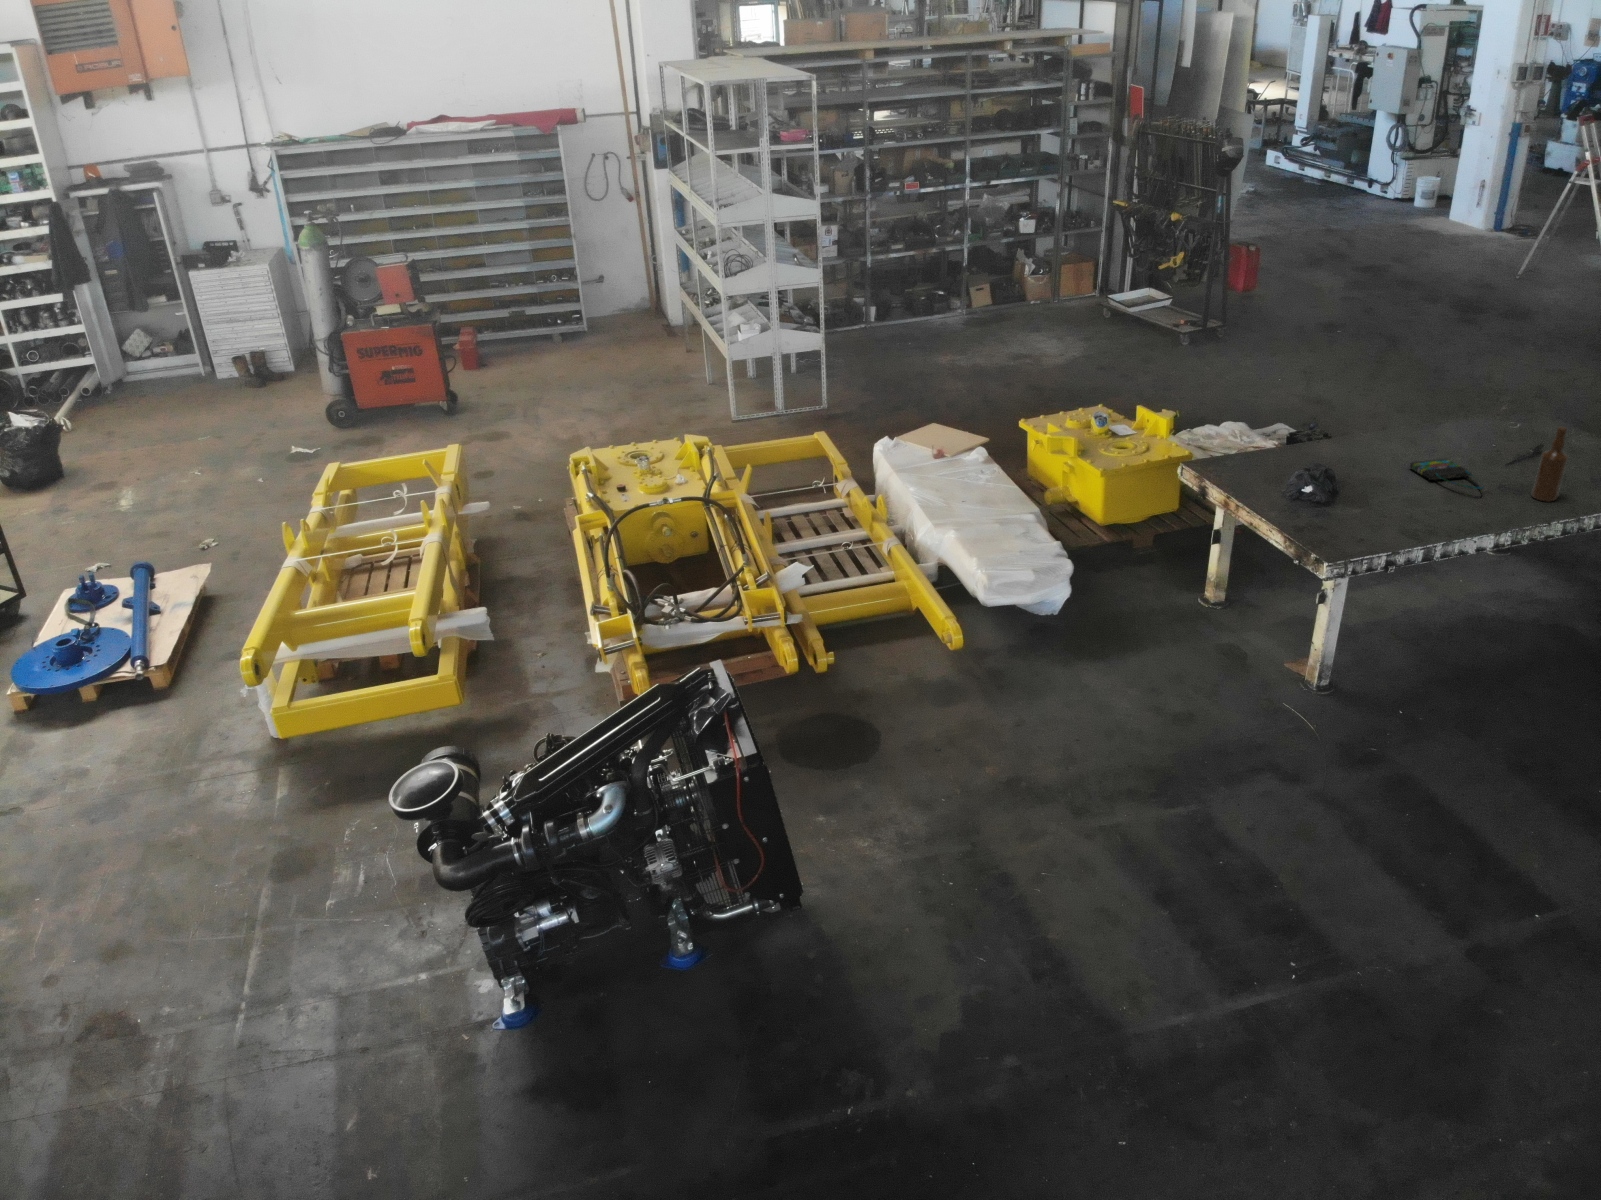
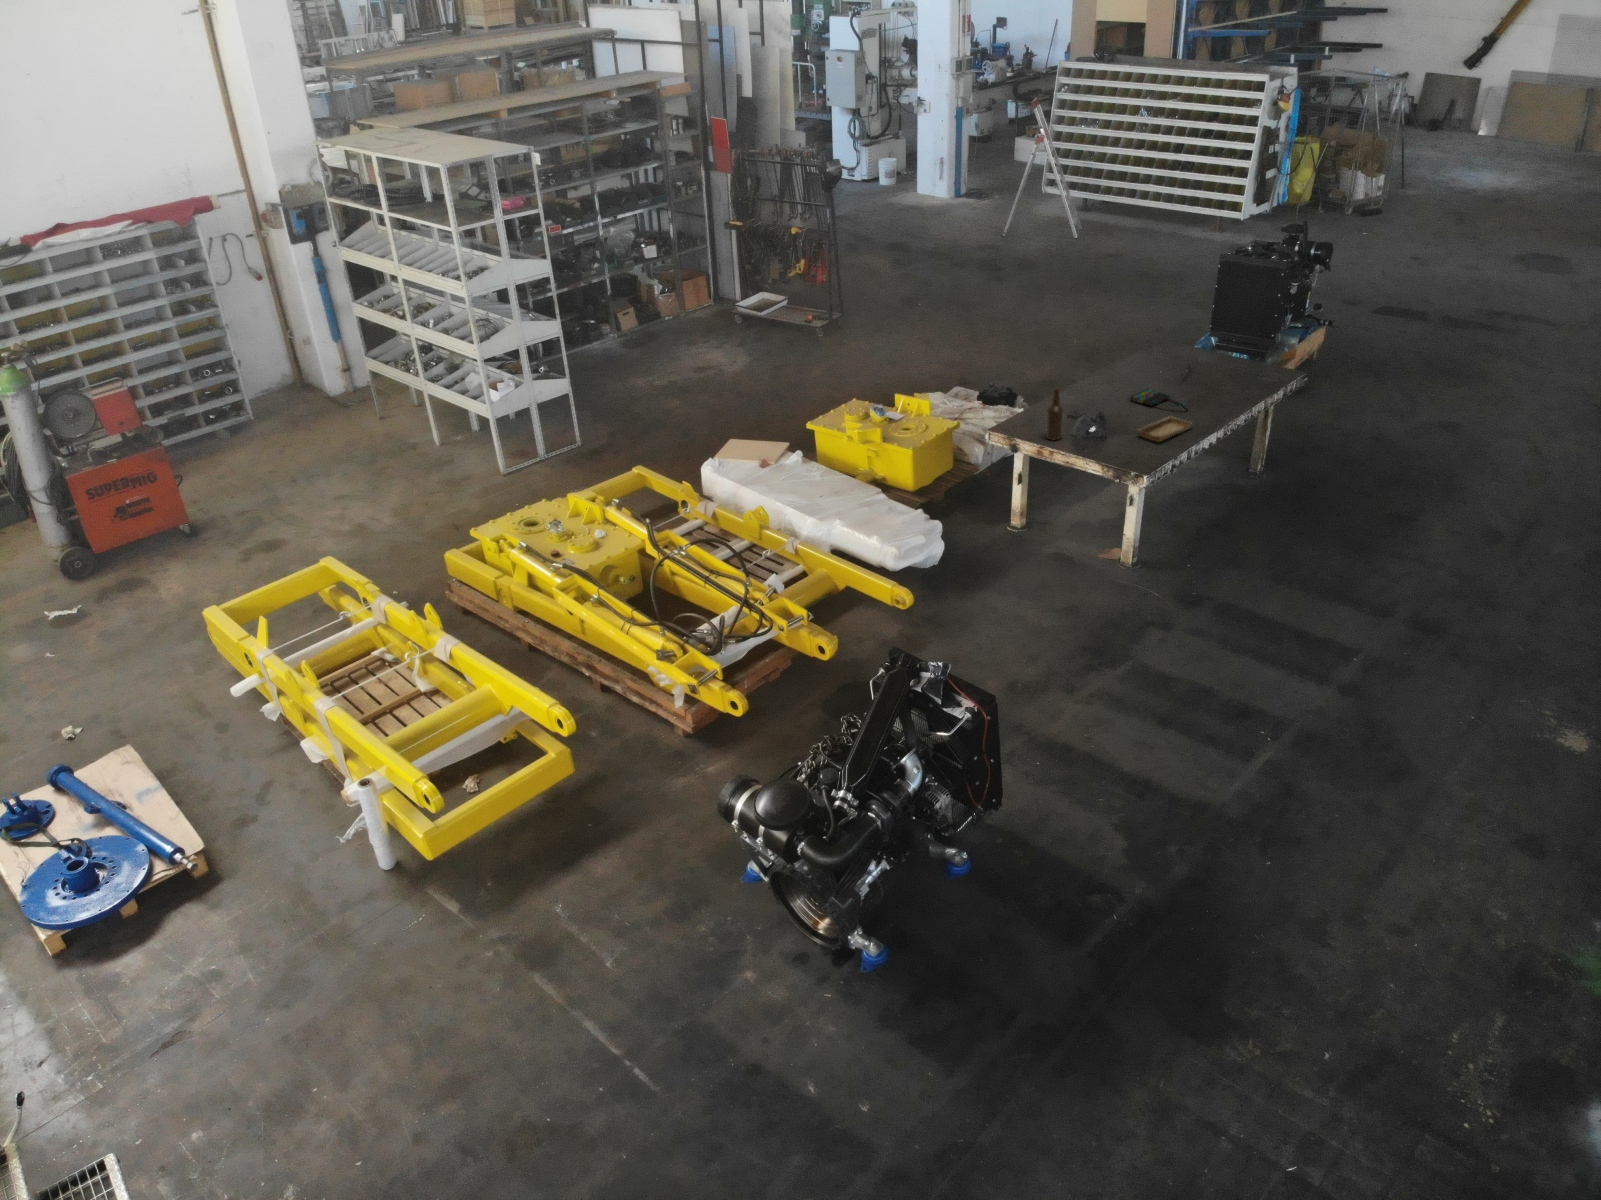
bottle: present [1532,427,1568,502] -> present [1046,388,1064,440]
tray: none [1370,496,1465,525] -> present [1139,416,1192,442]

